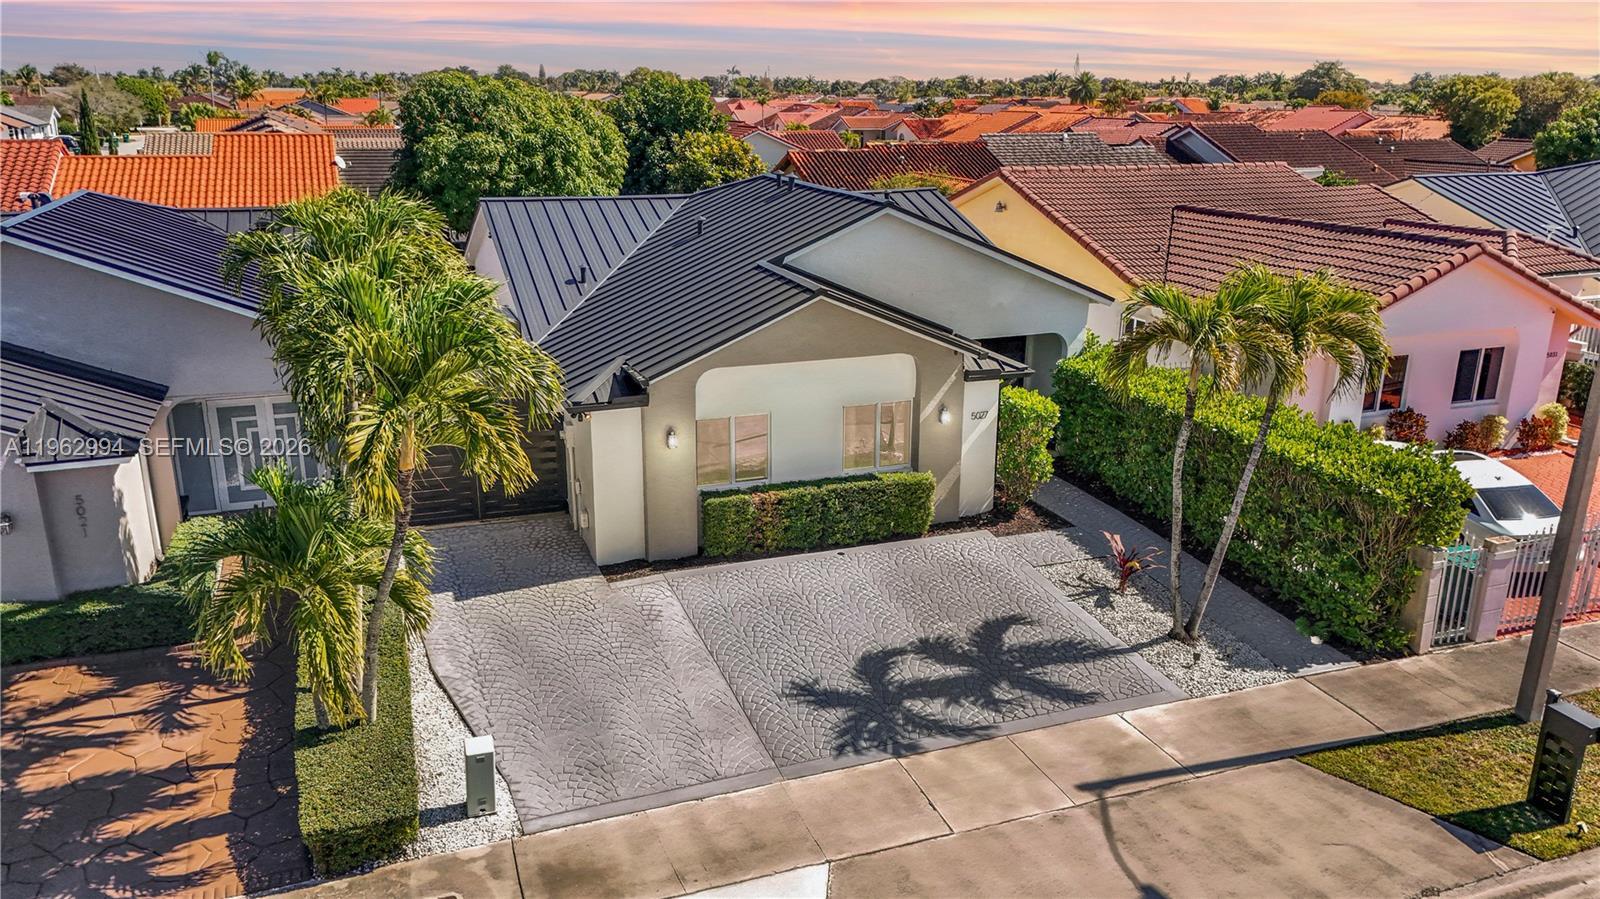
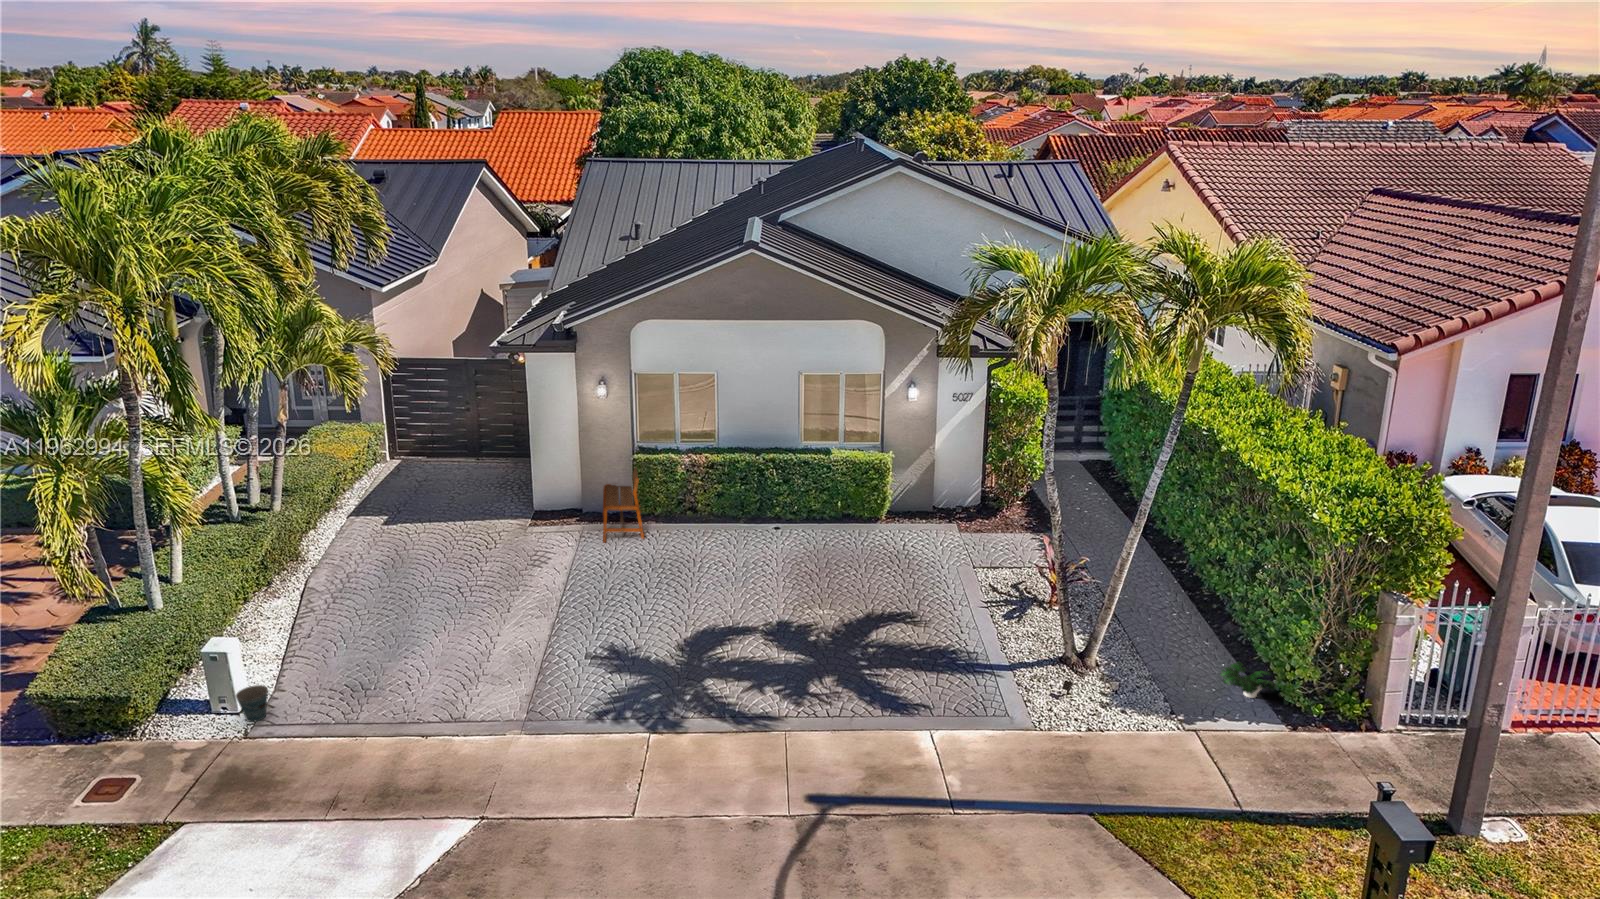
bench: none [665,504,725,589] -> present [603,467,644,543]
bucket: none [502,779,534,818] -> present [236,685,268,722]

